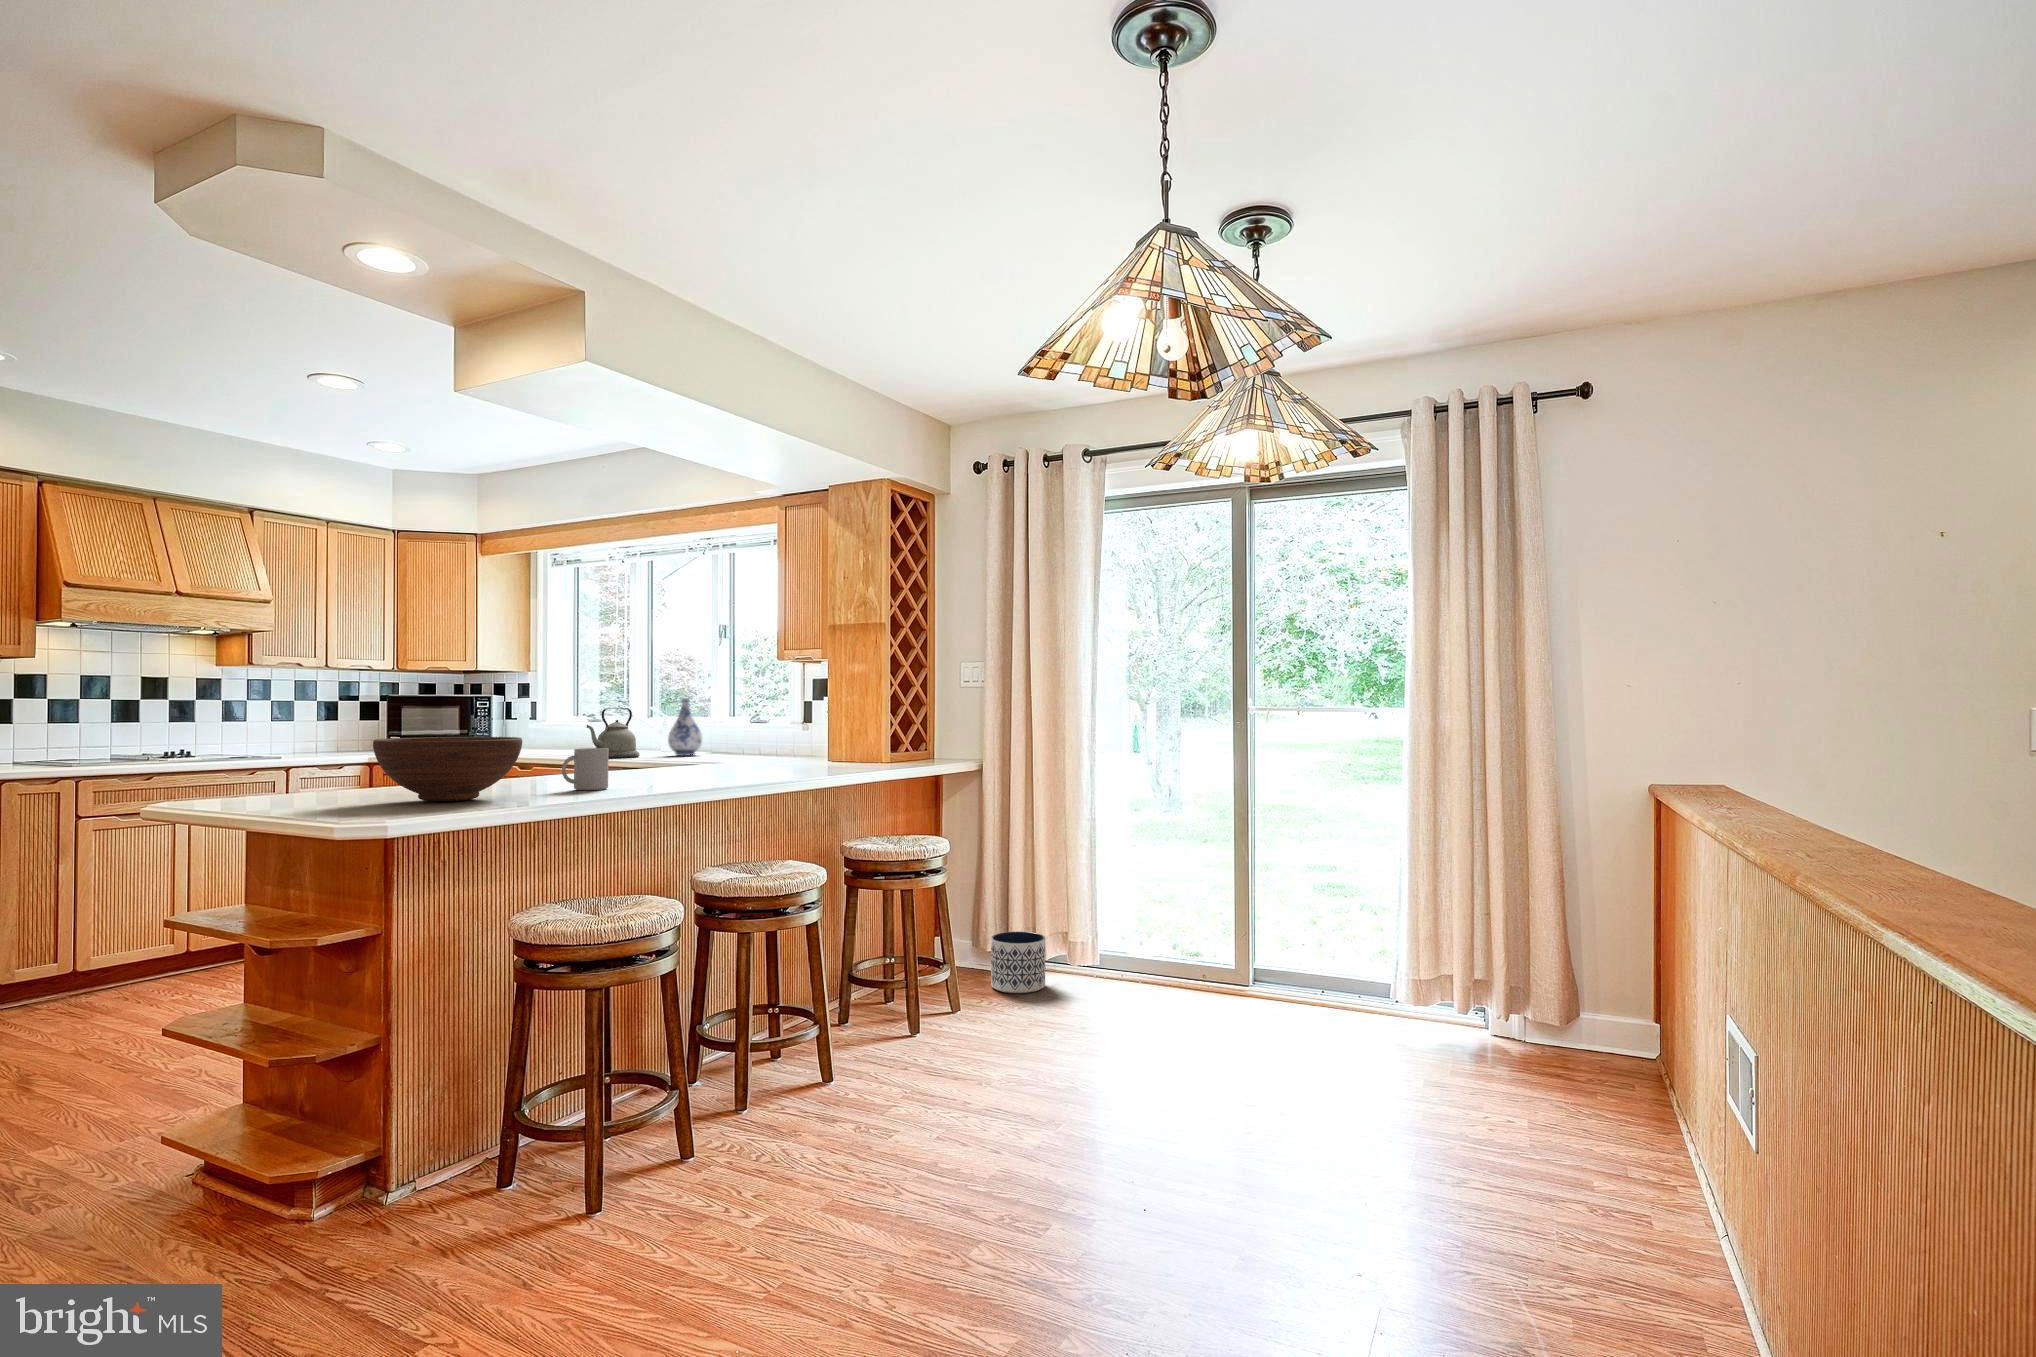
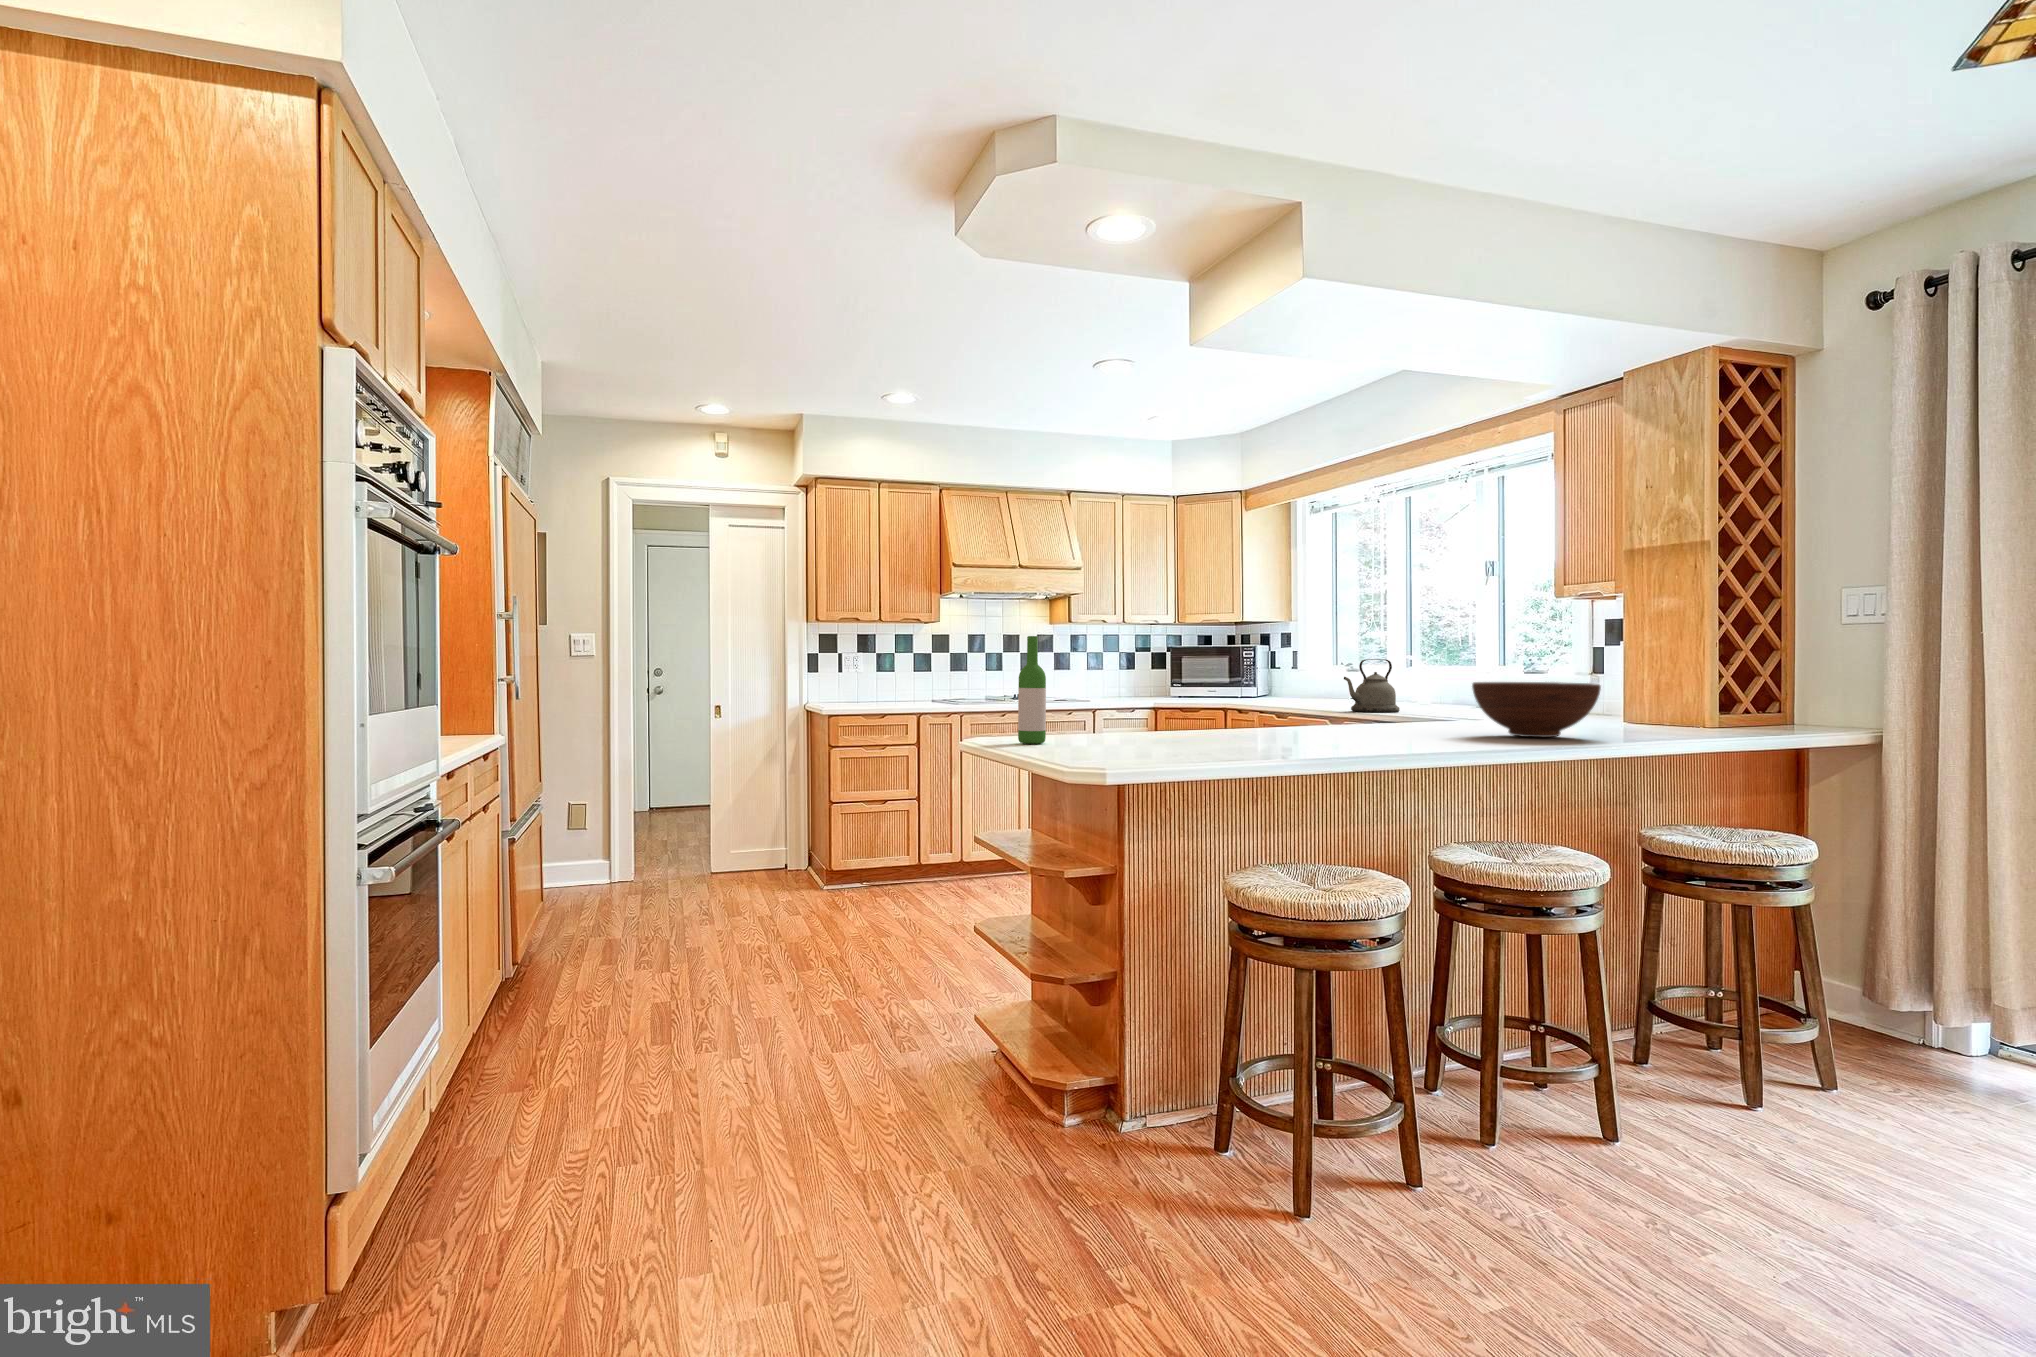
wine bottle: none [244,688,283,808] -> present [1018,636,1046,744]
vase: present [668,698,702,756] -> none [1431,648,1470,712]
fruit bowl: present [373,737,522,801] -> present [1472,682,1601,737]
mug: present [562,748,609,790] -> none [1291,700,1340,745]
planter: present [991,932,1045,993] -> none [1885,984,1992,1082]

